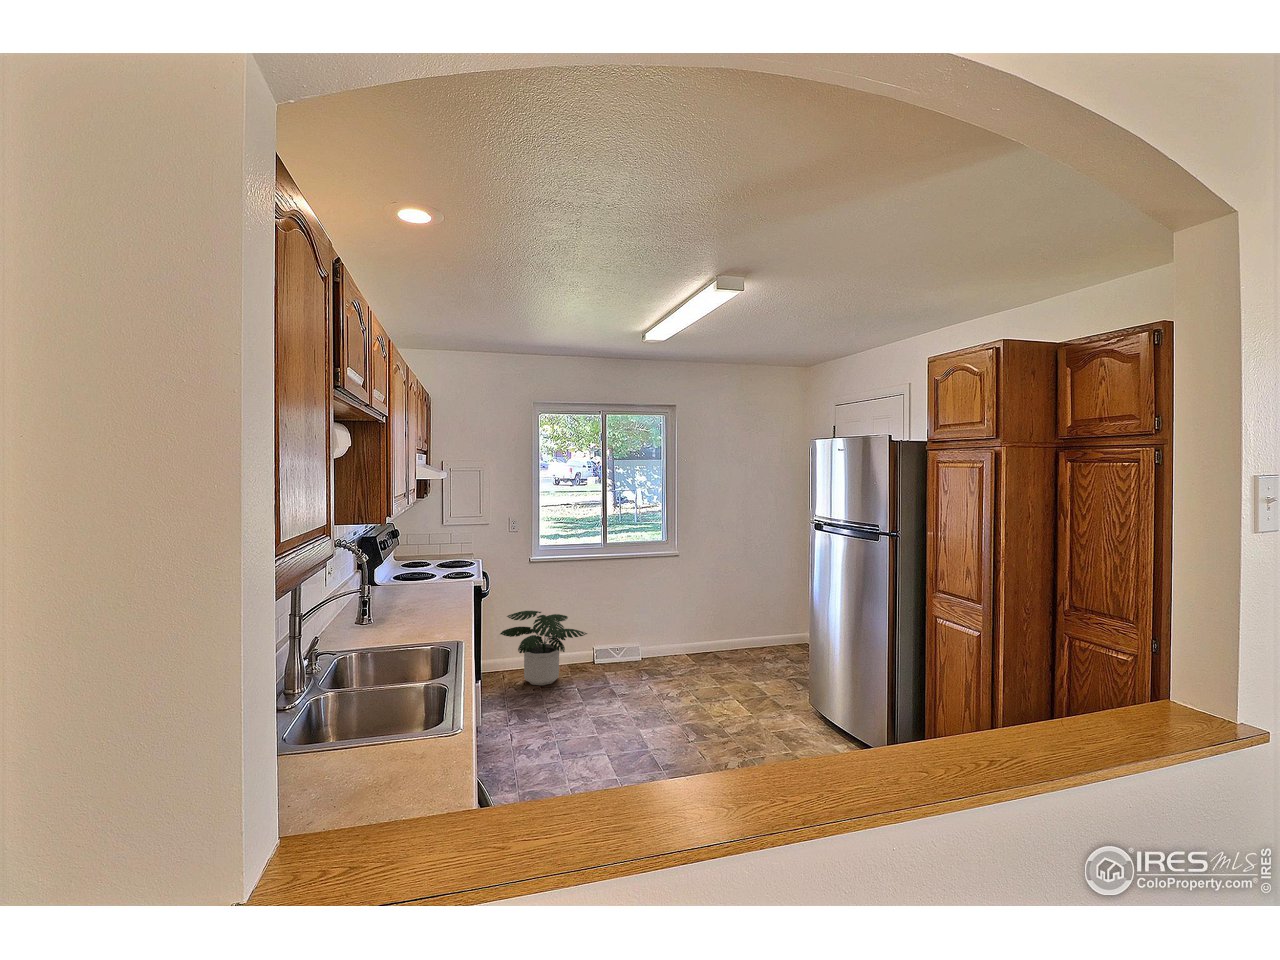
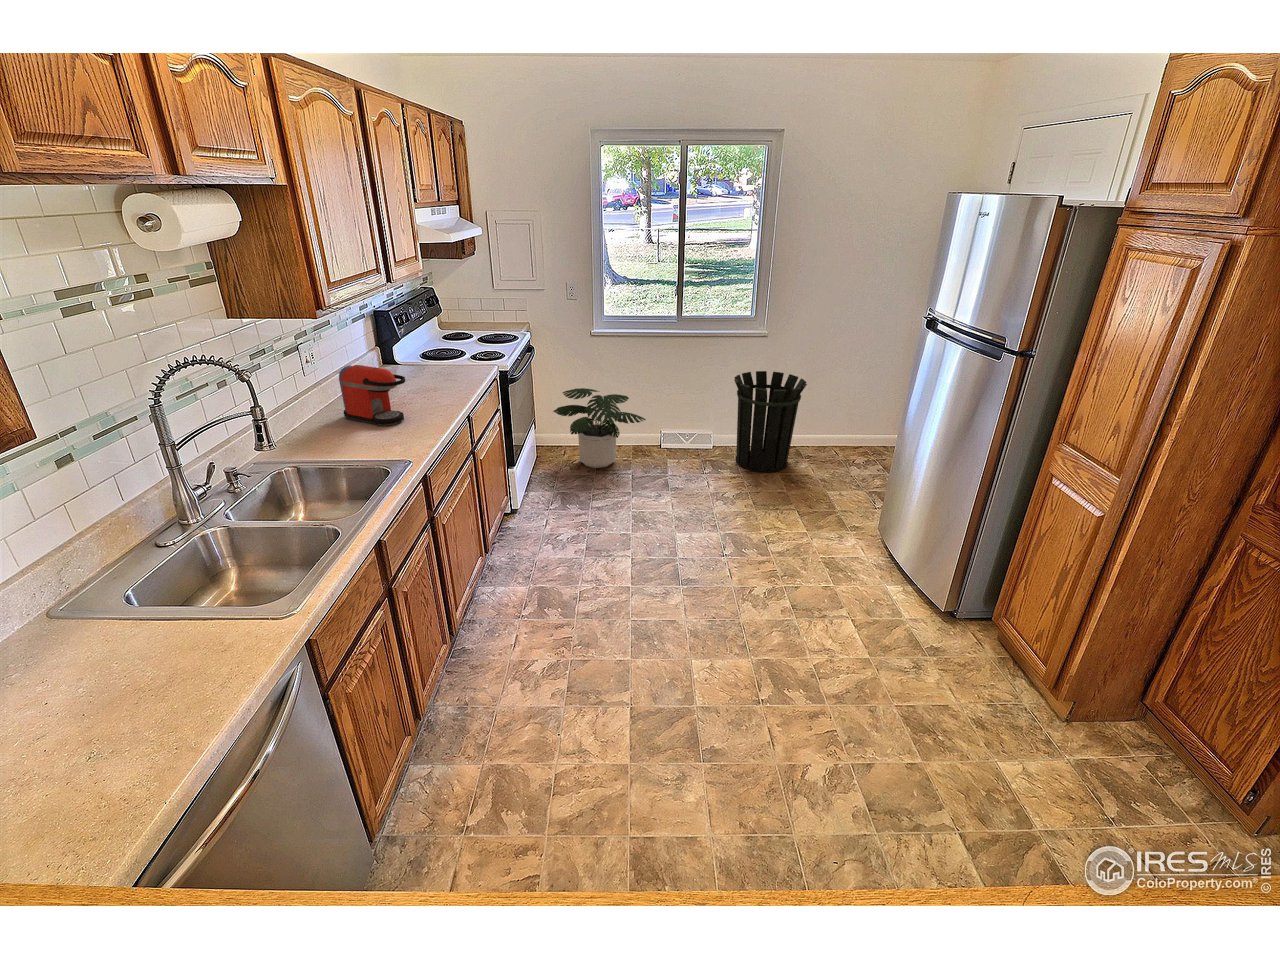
coffee maker: none [364,575,432,627] -> present [339,365,405,426]
waste bin: none [658,585,719,673] -> present [734,371,807,472]

